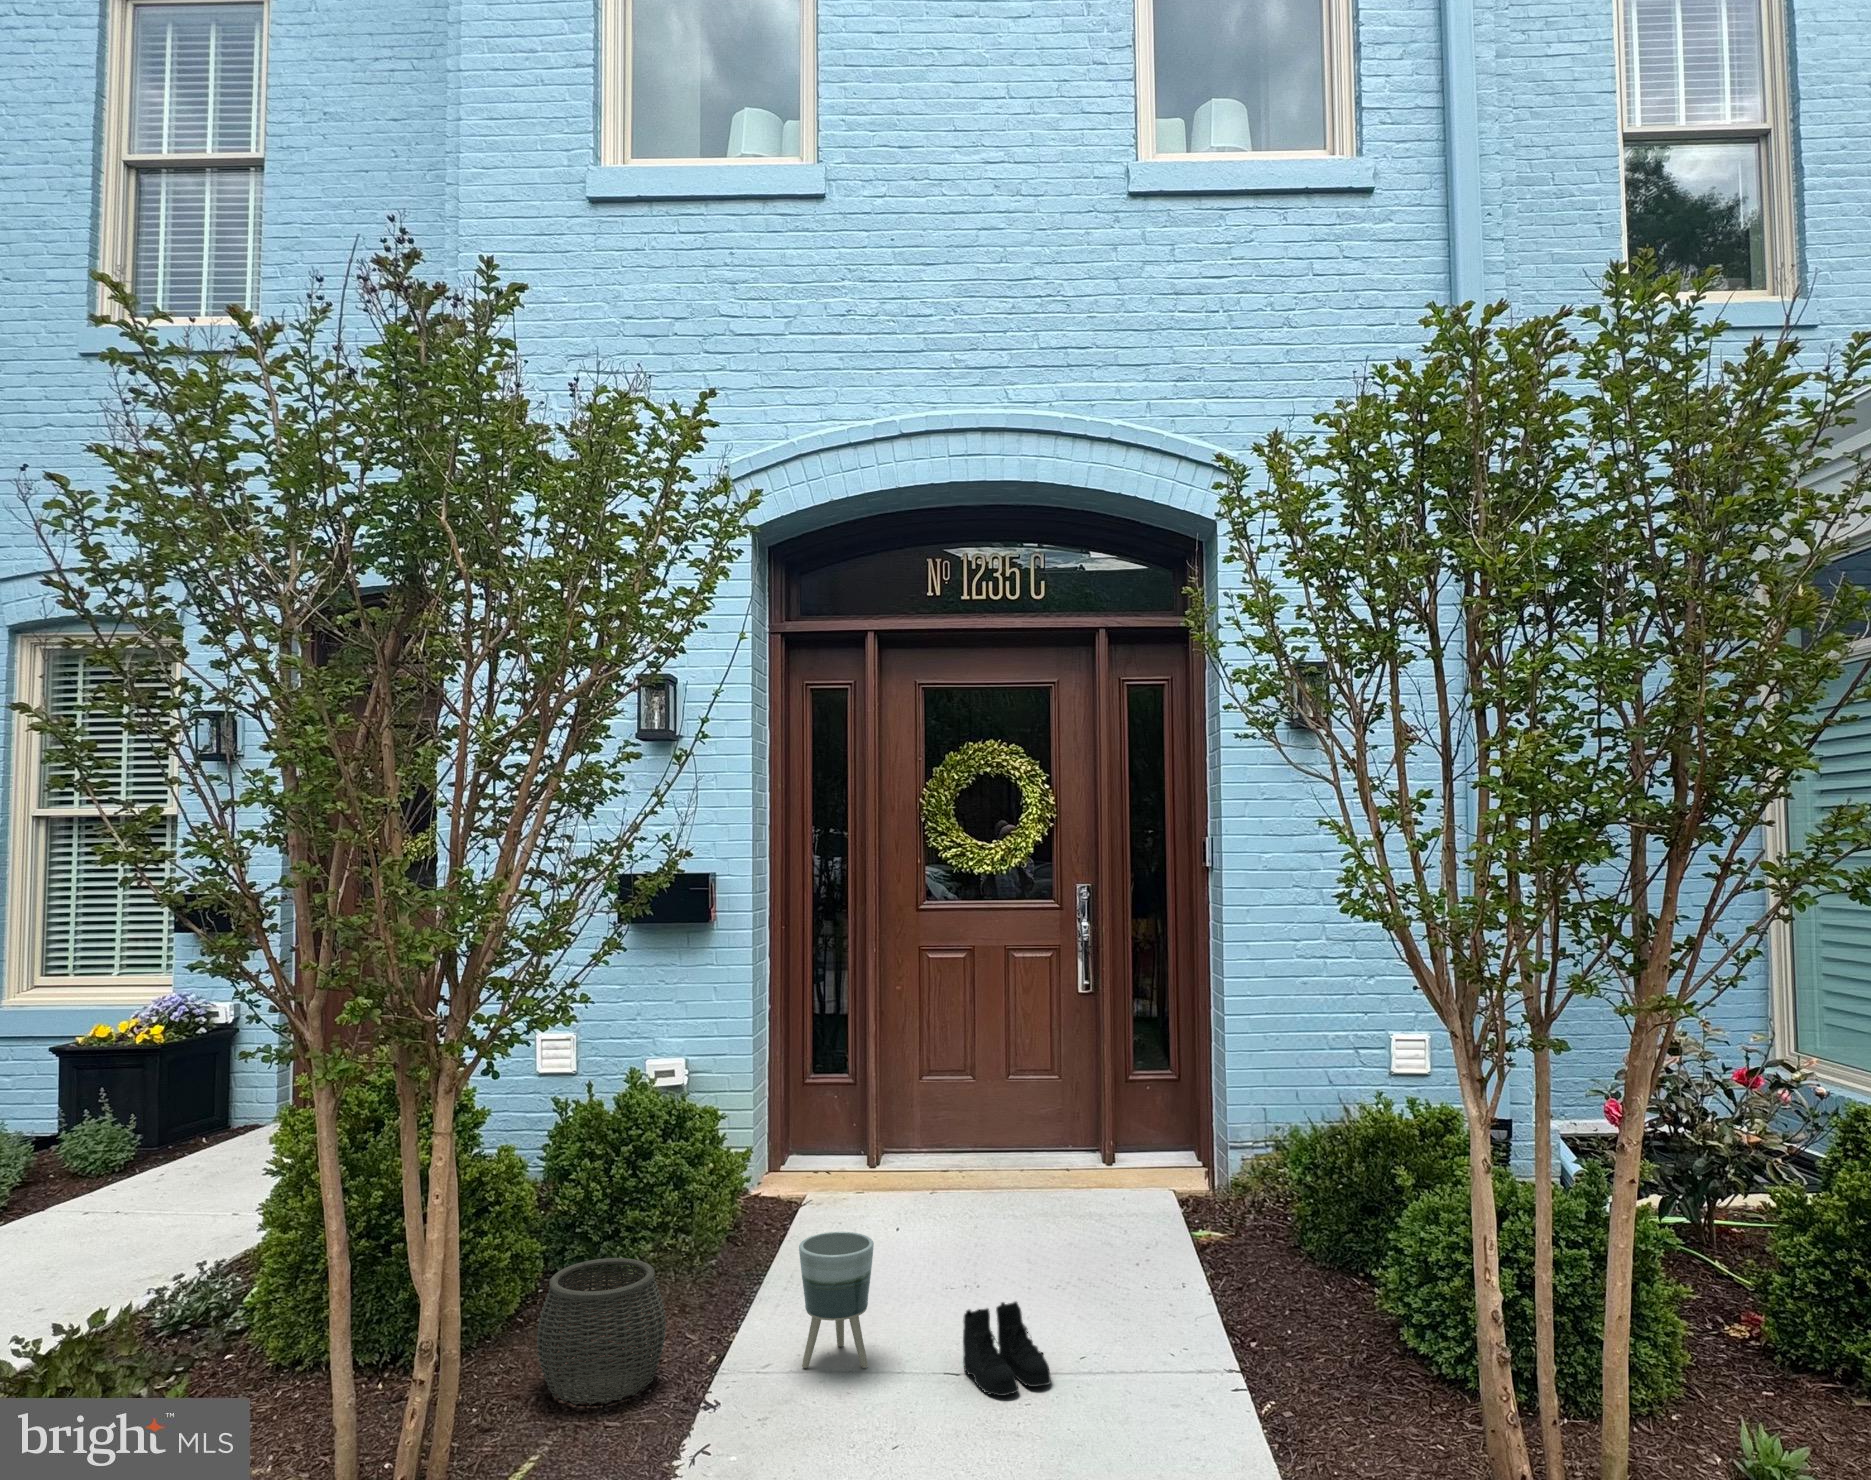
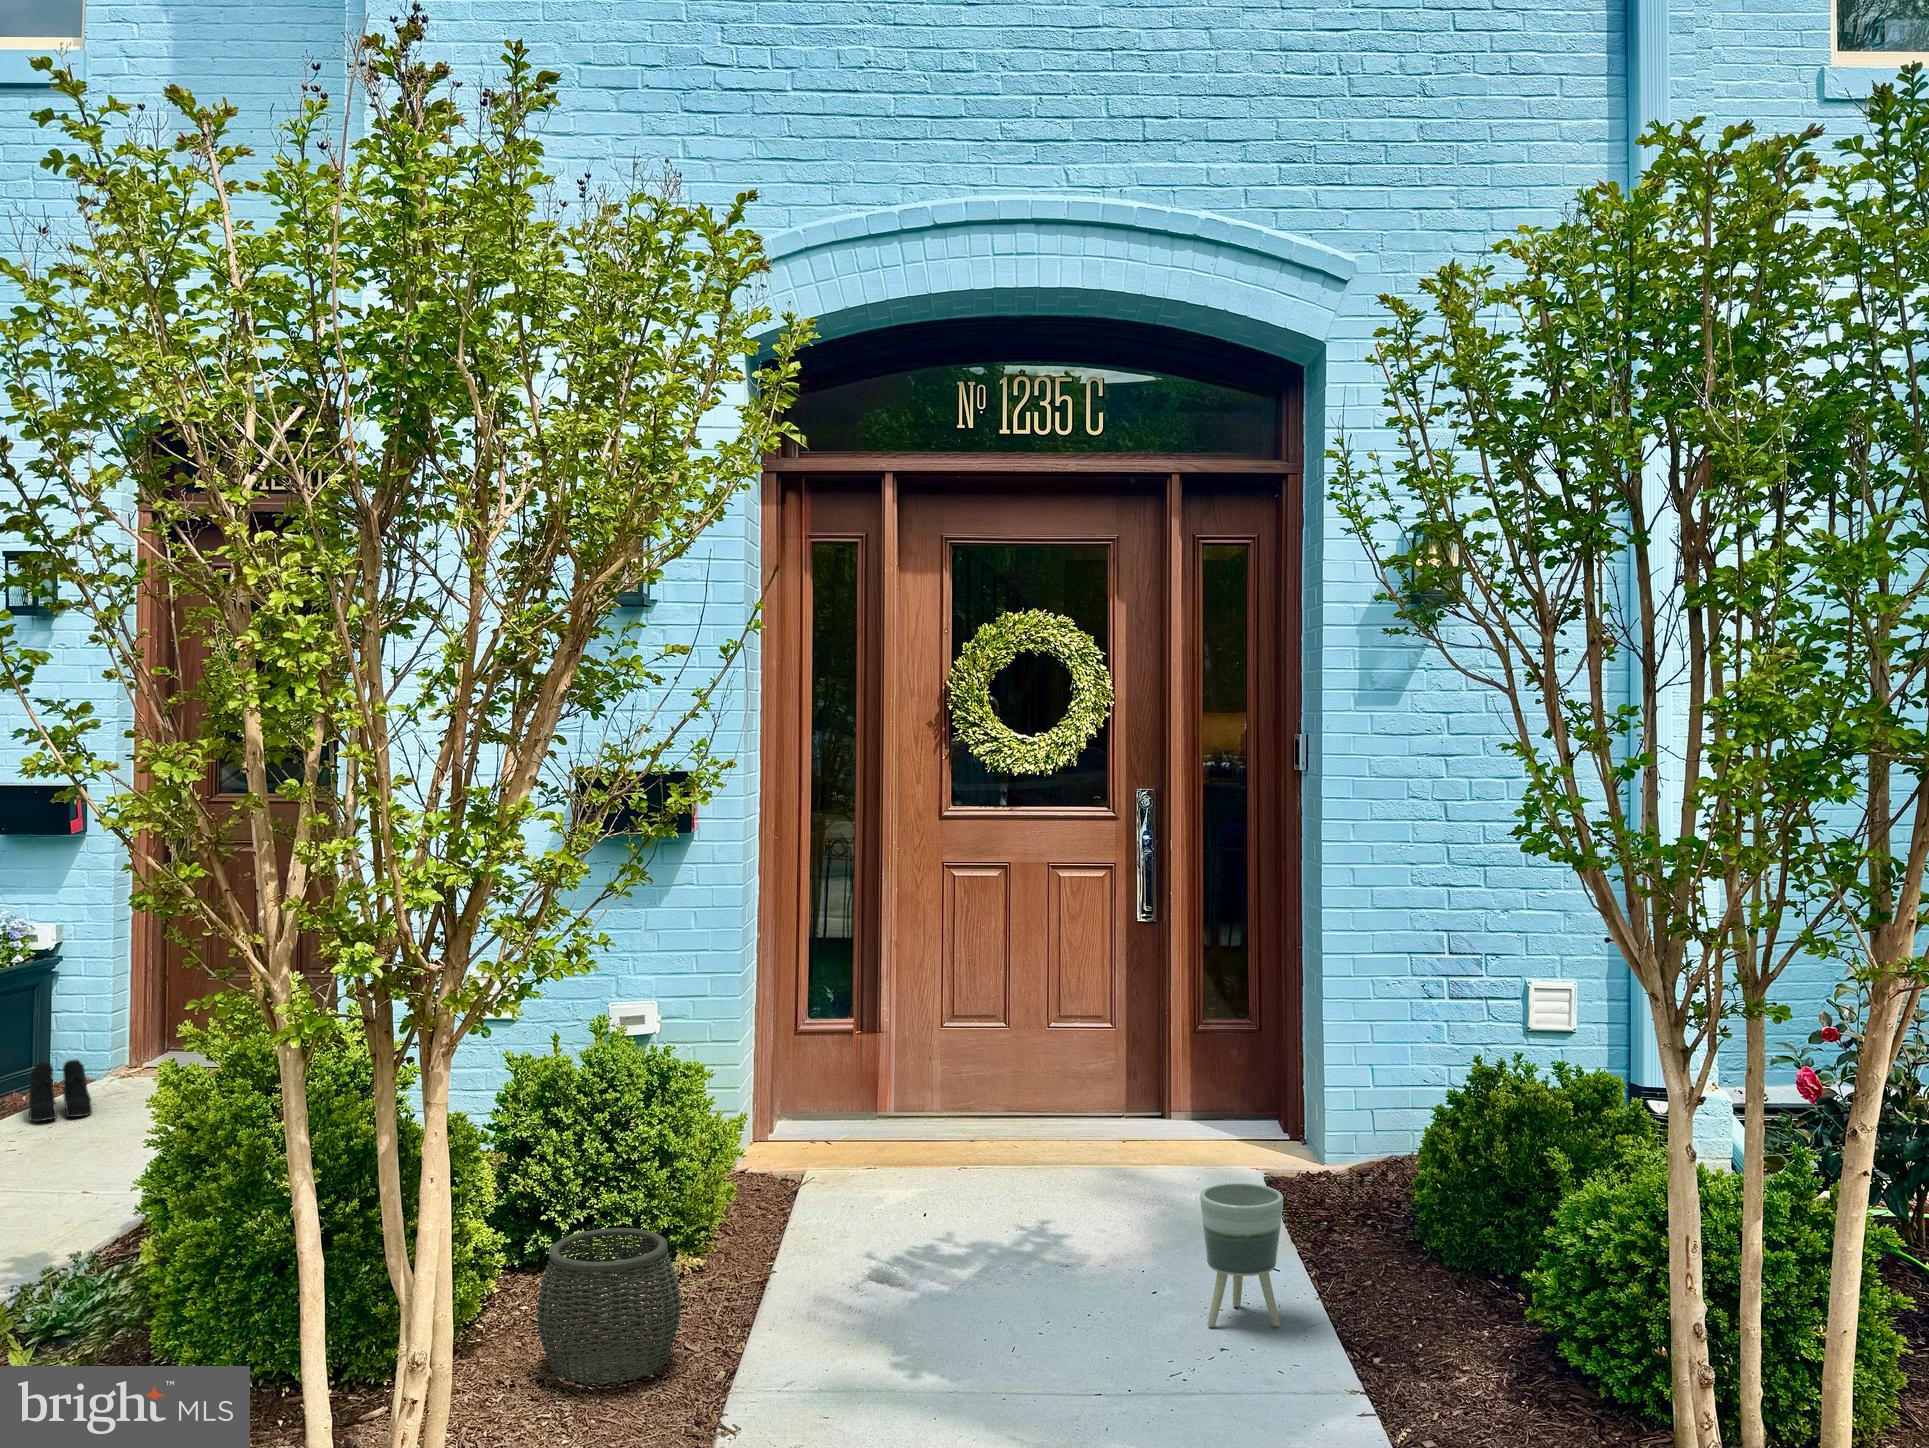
planter: present [799,1232,874,1368] -> present [1200,1183,1283,1327]
boots: present [963,1302,1051,1396] -> present [29,1060,92,1121]

